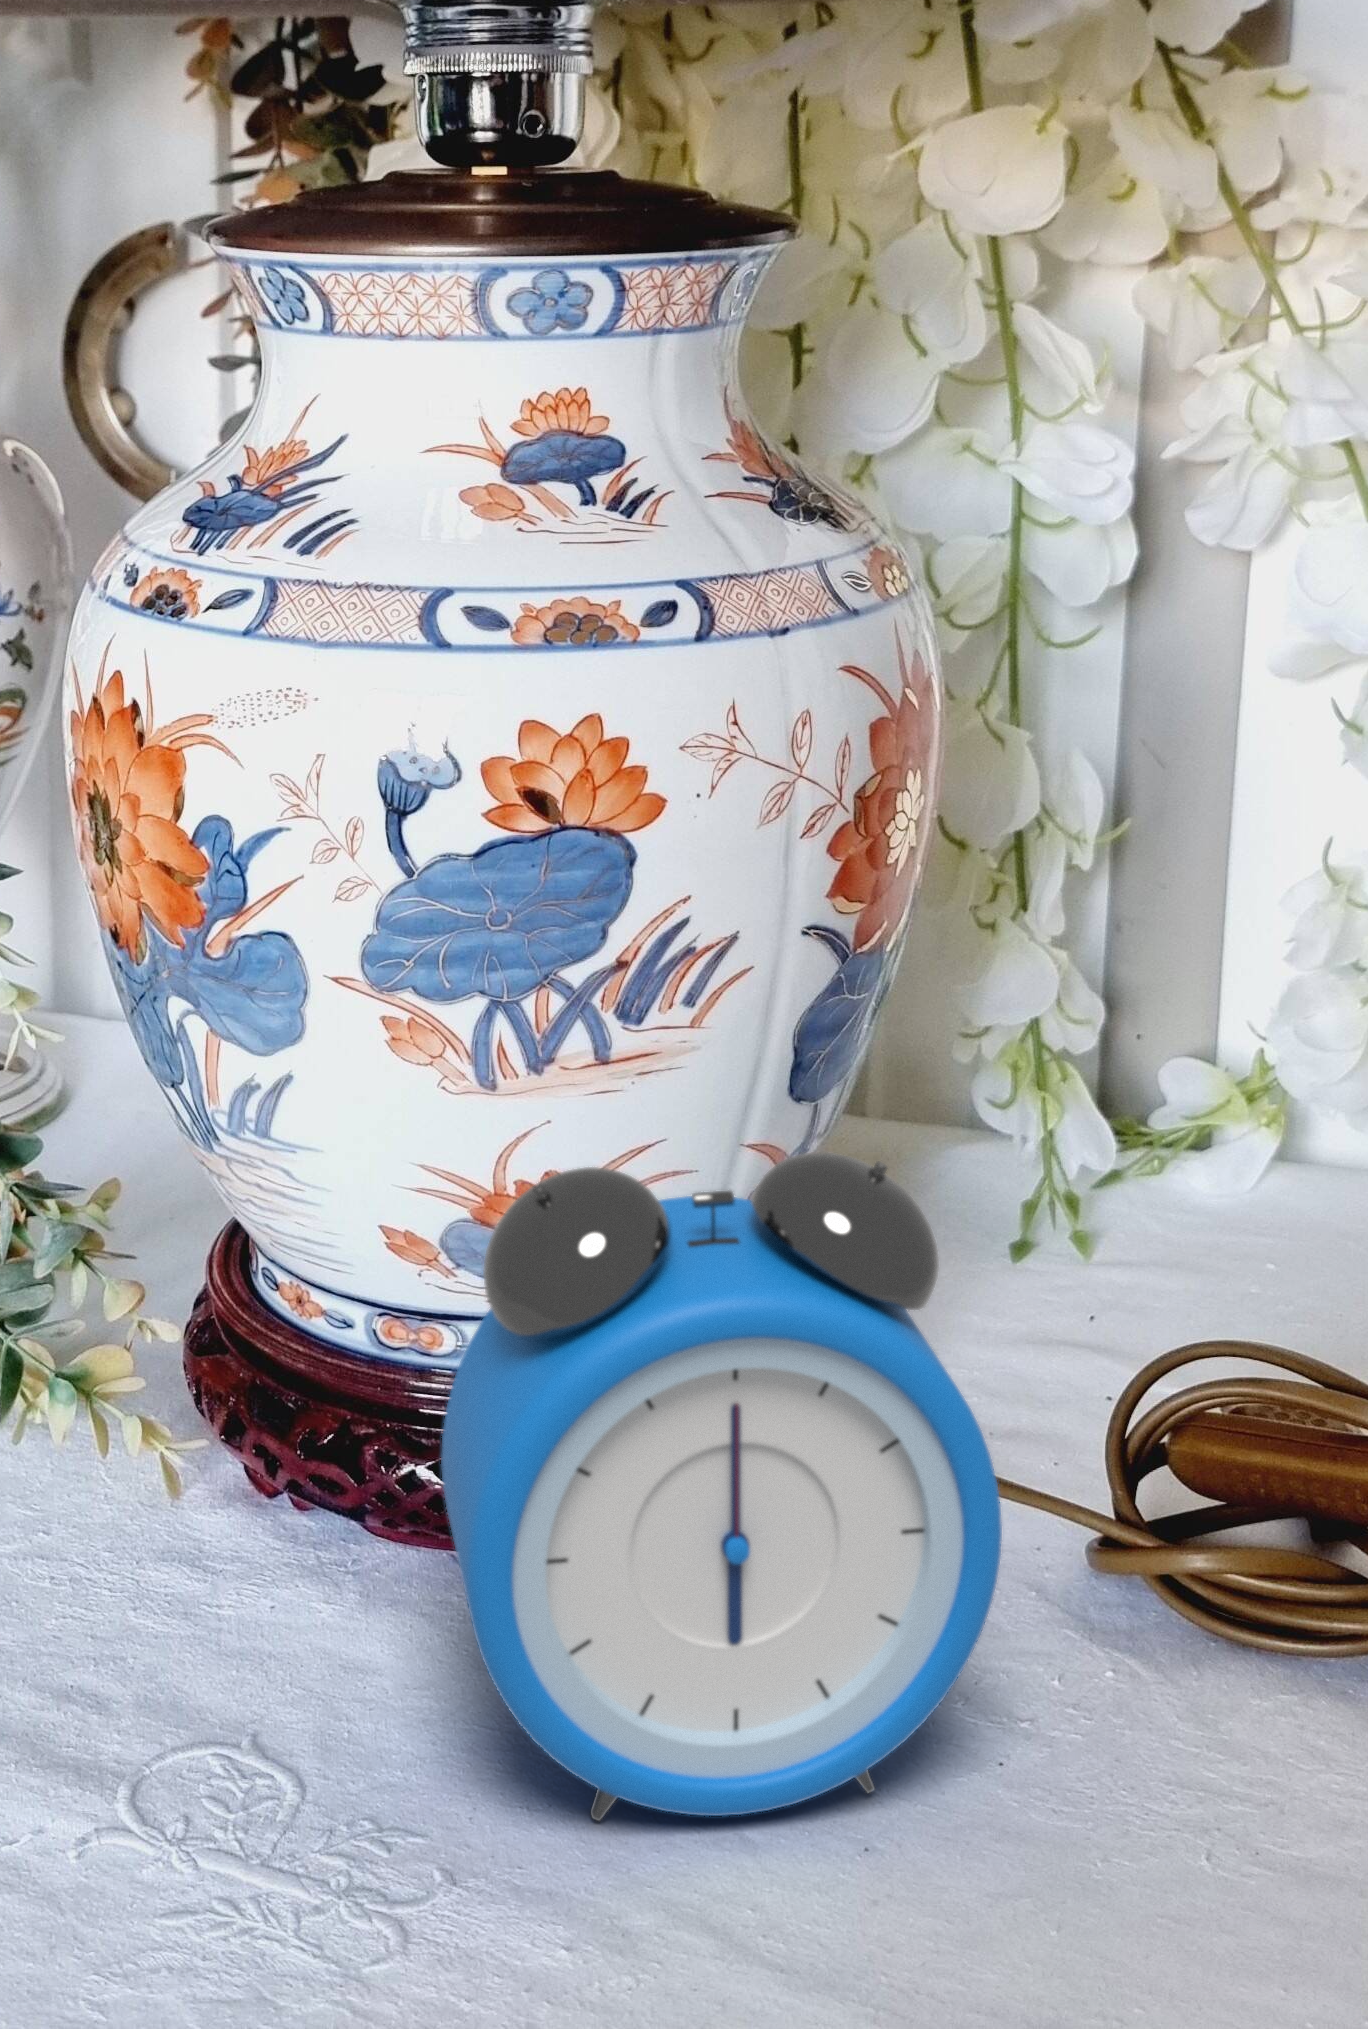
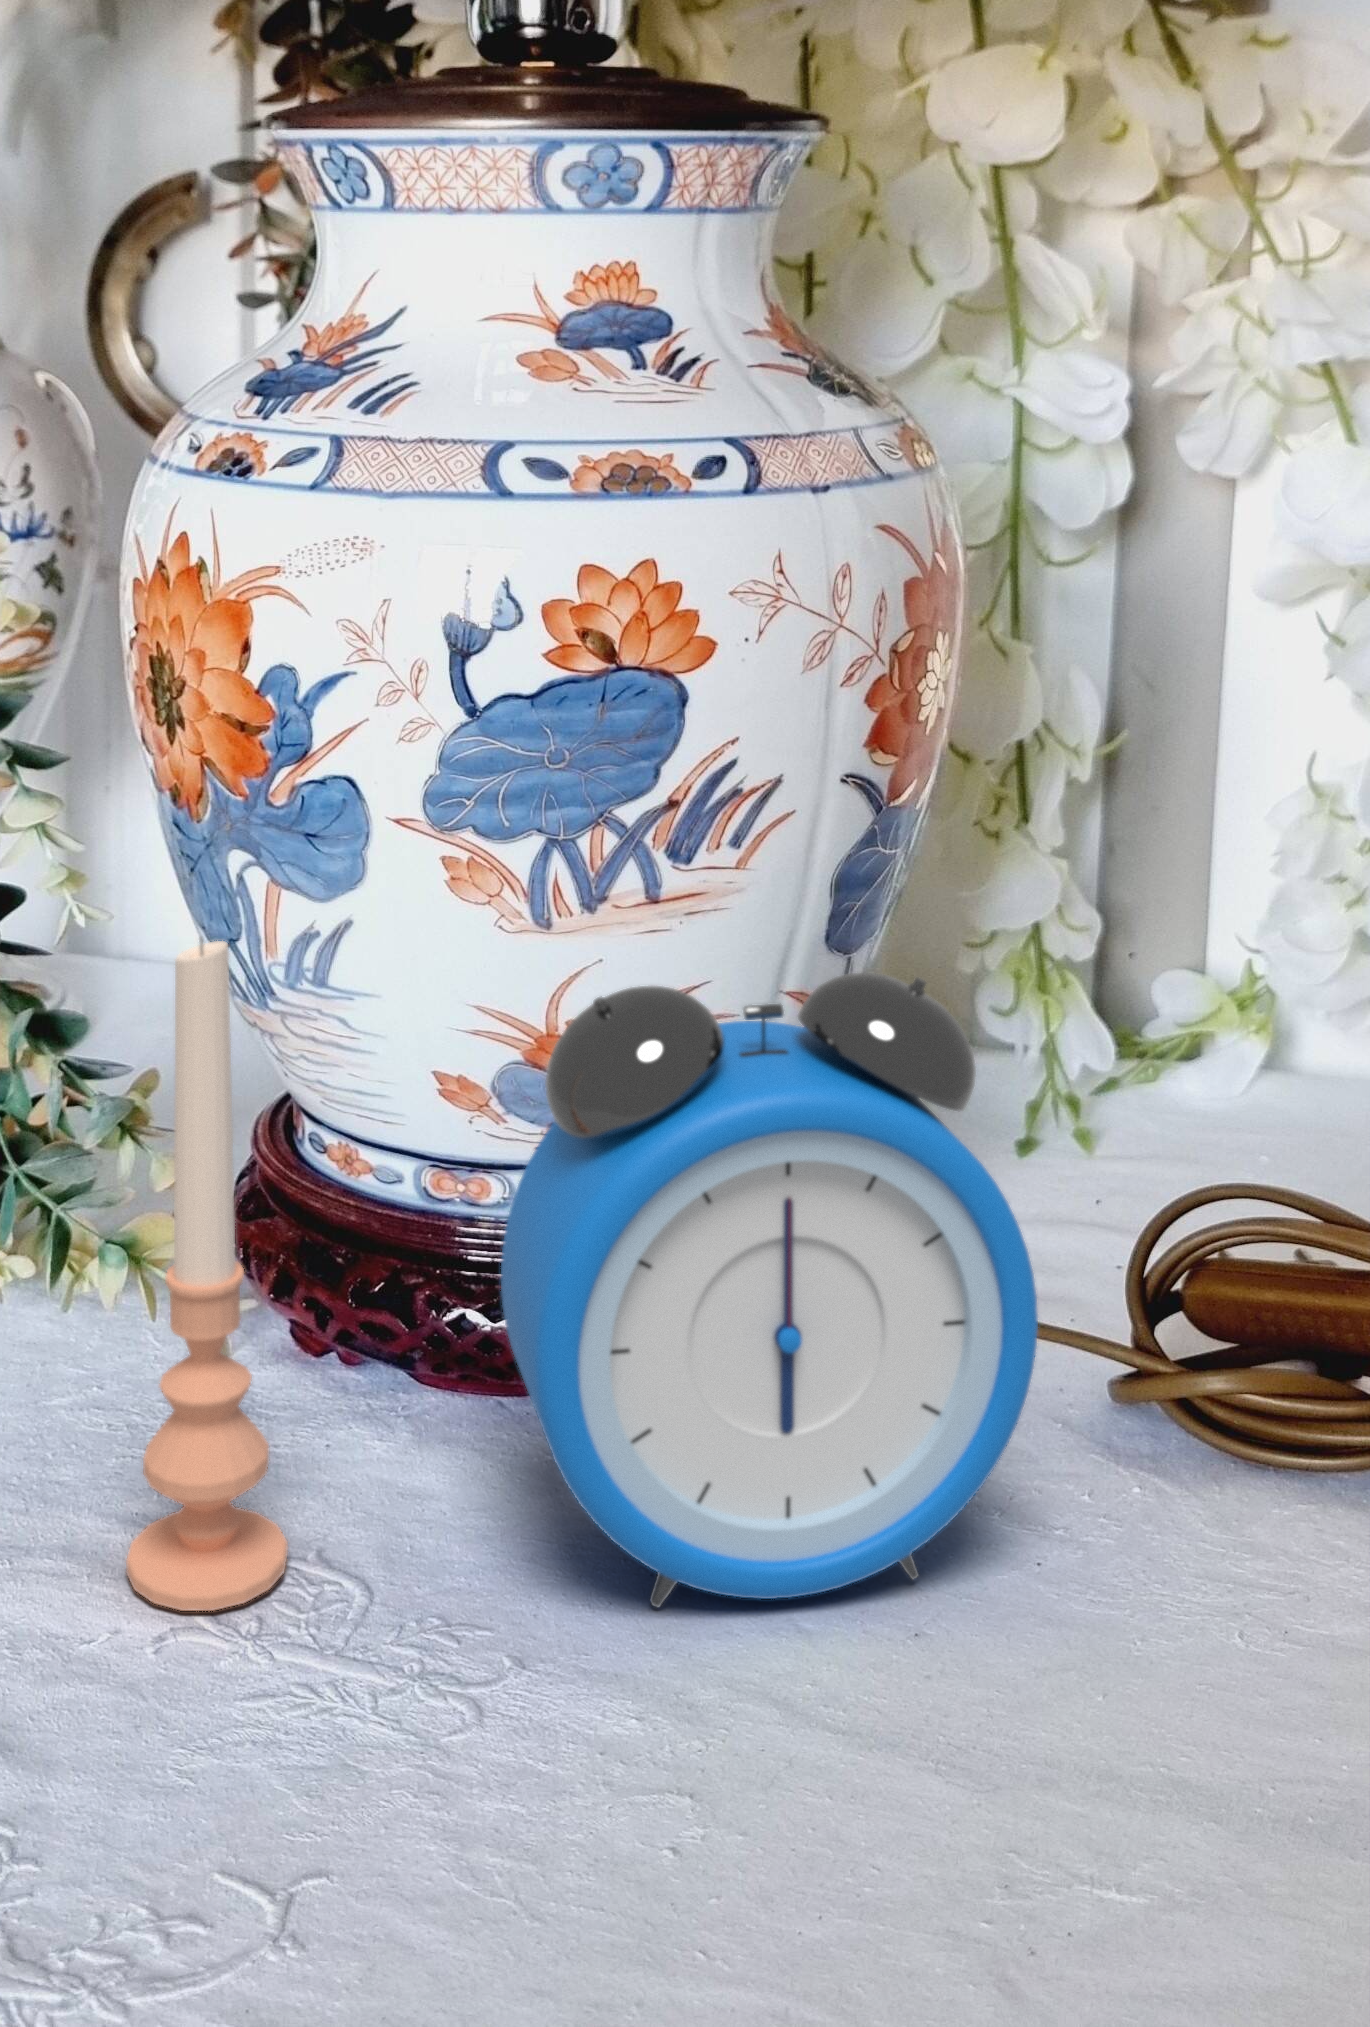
candle: none [52,1121,220,1812] -> present [126,939,288,1611]

